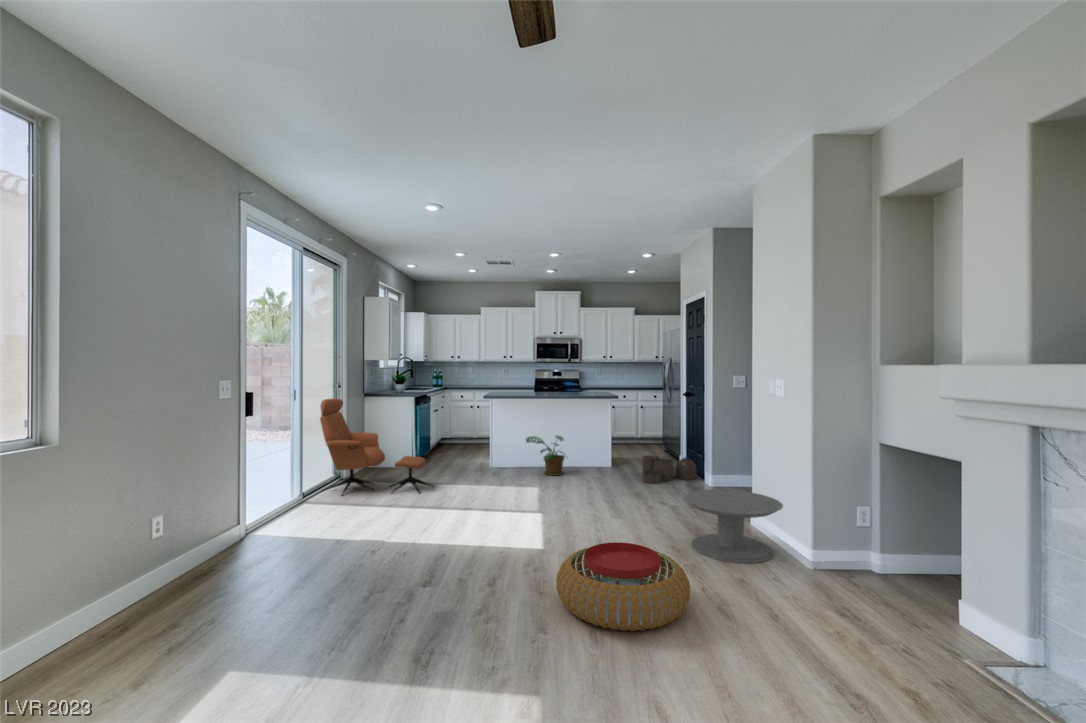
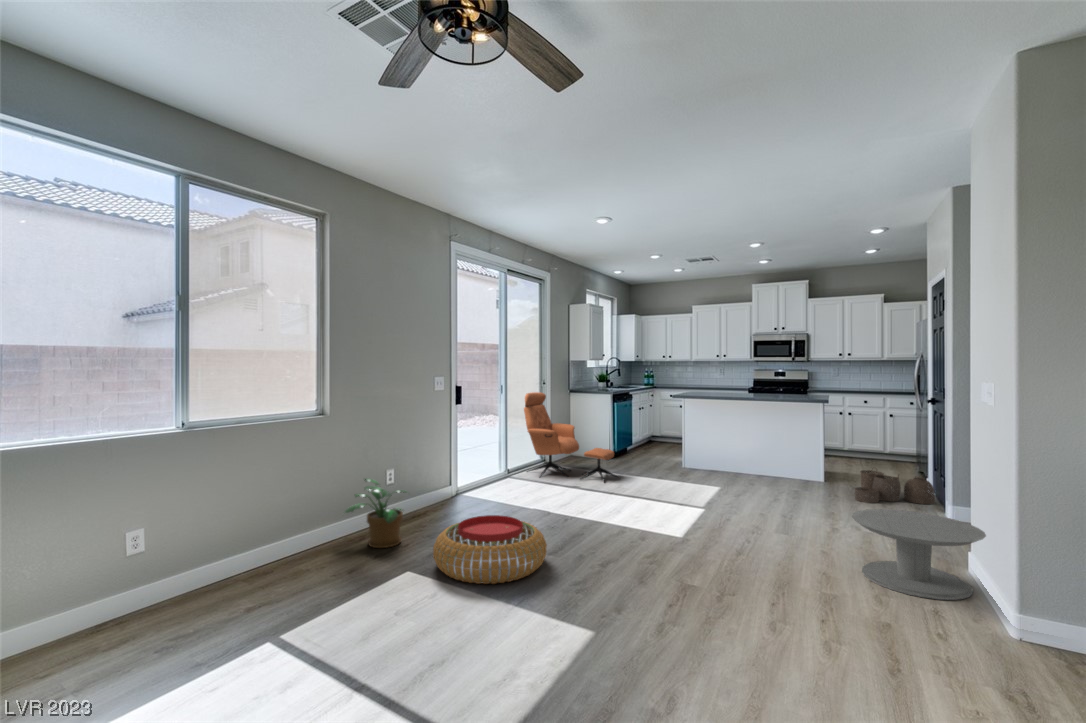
potted plant: present [526,436,565,476] -> present [345,478,408,548]
pouf: present [556,542,690,631] -> present [433,515,547,584]

